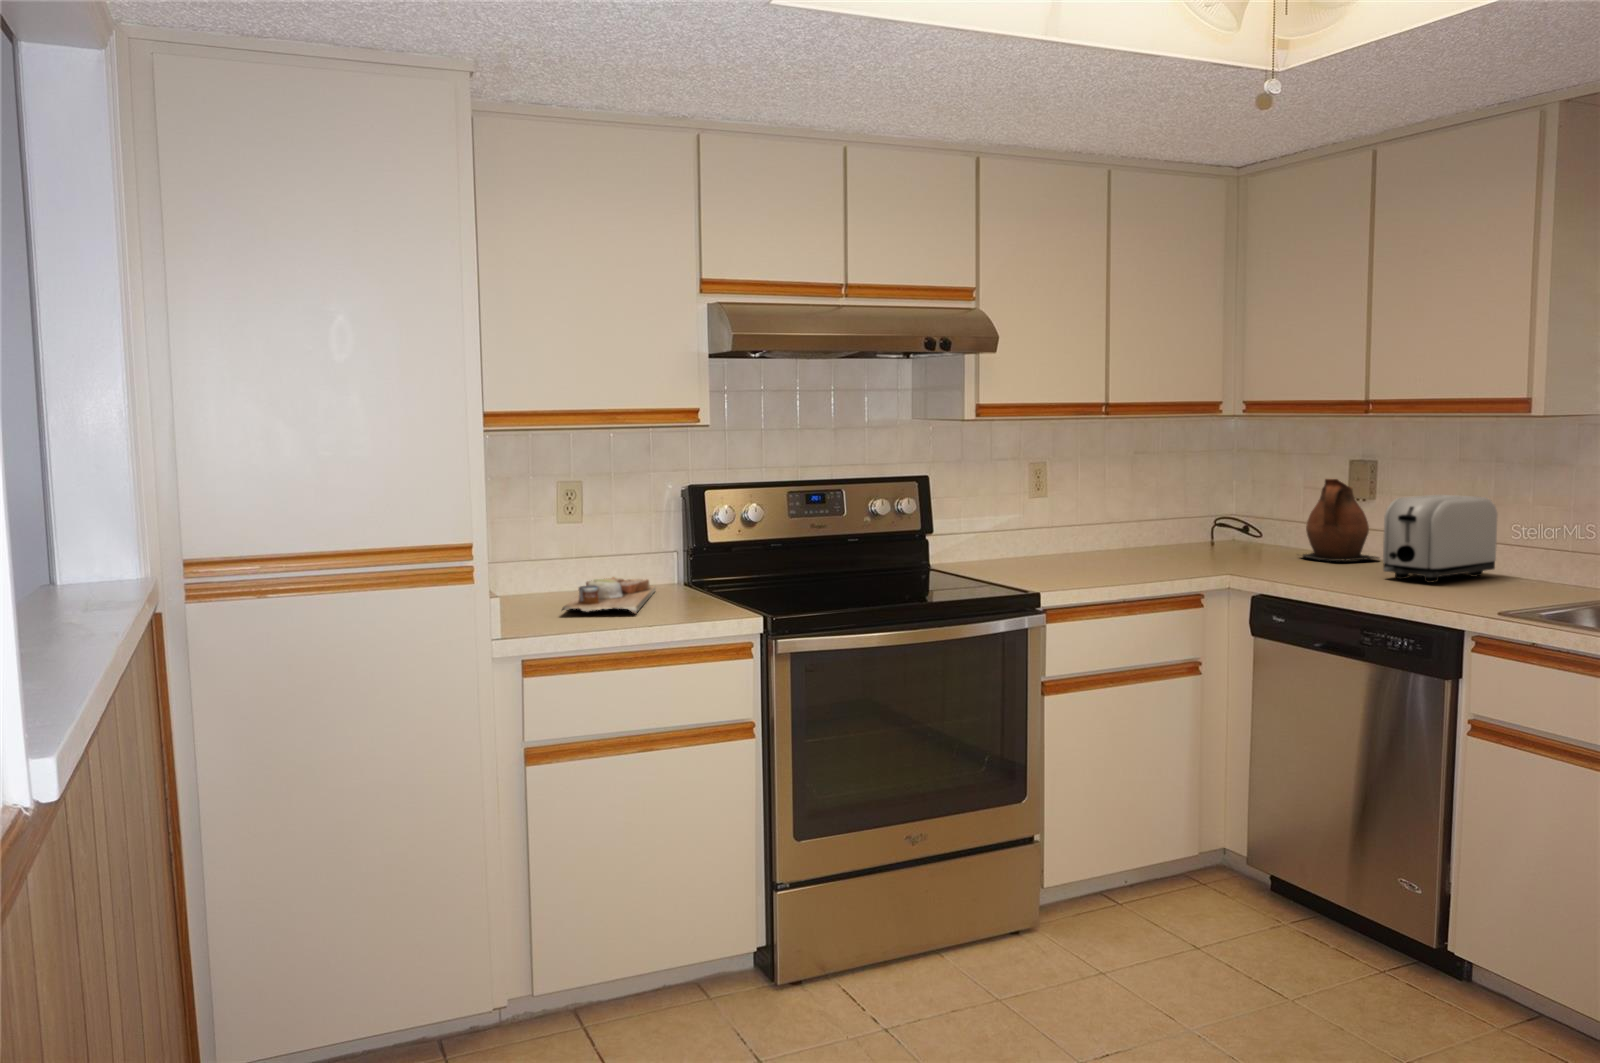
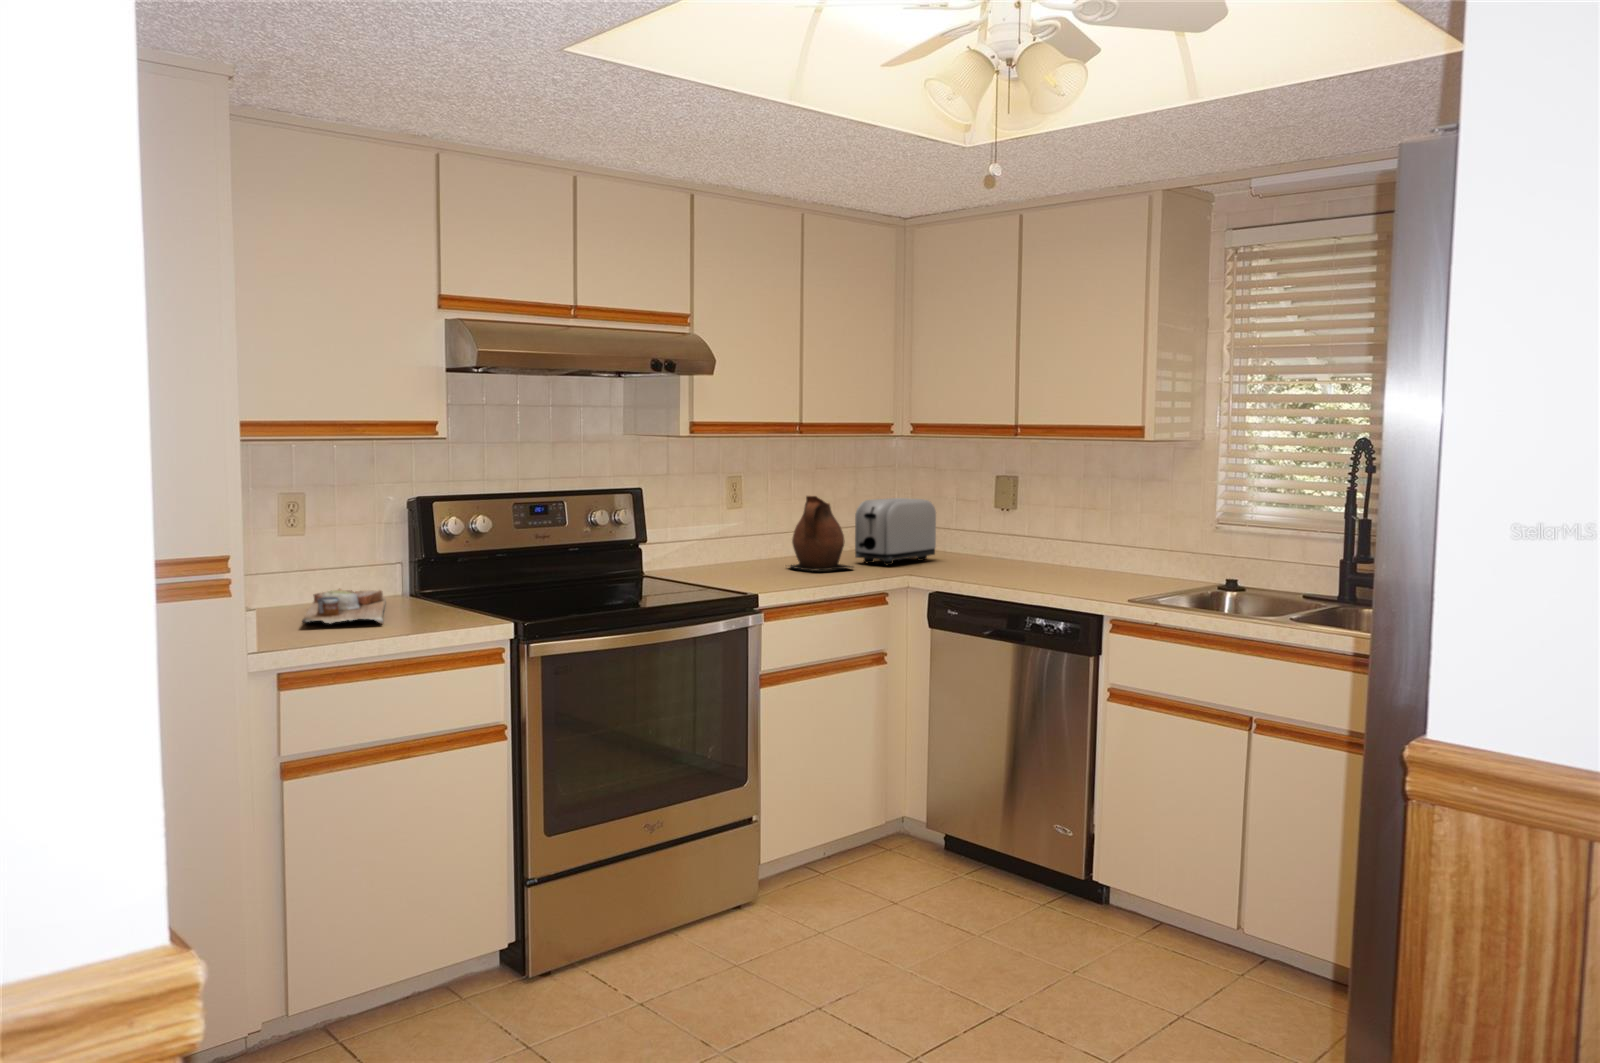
ceramic pitcher: present [1302,479,1379,561] -> present [790,496,853,571]
toaster: present [1383,495,1498,583] -> present [855,498,936,565]

